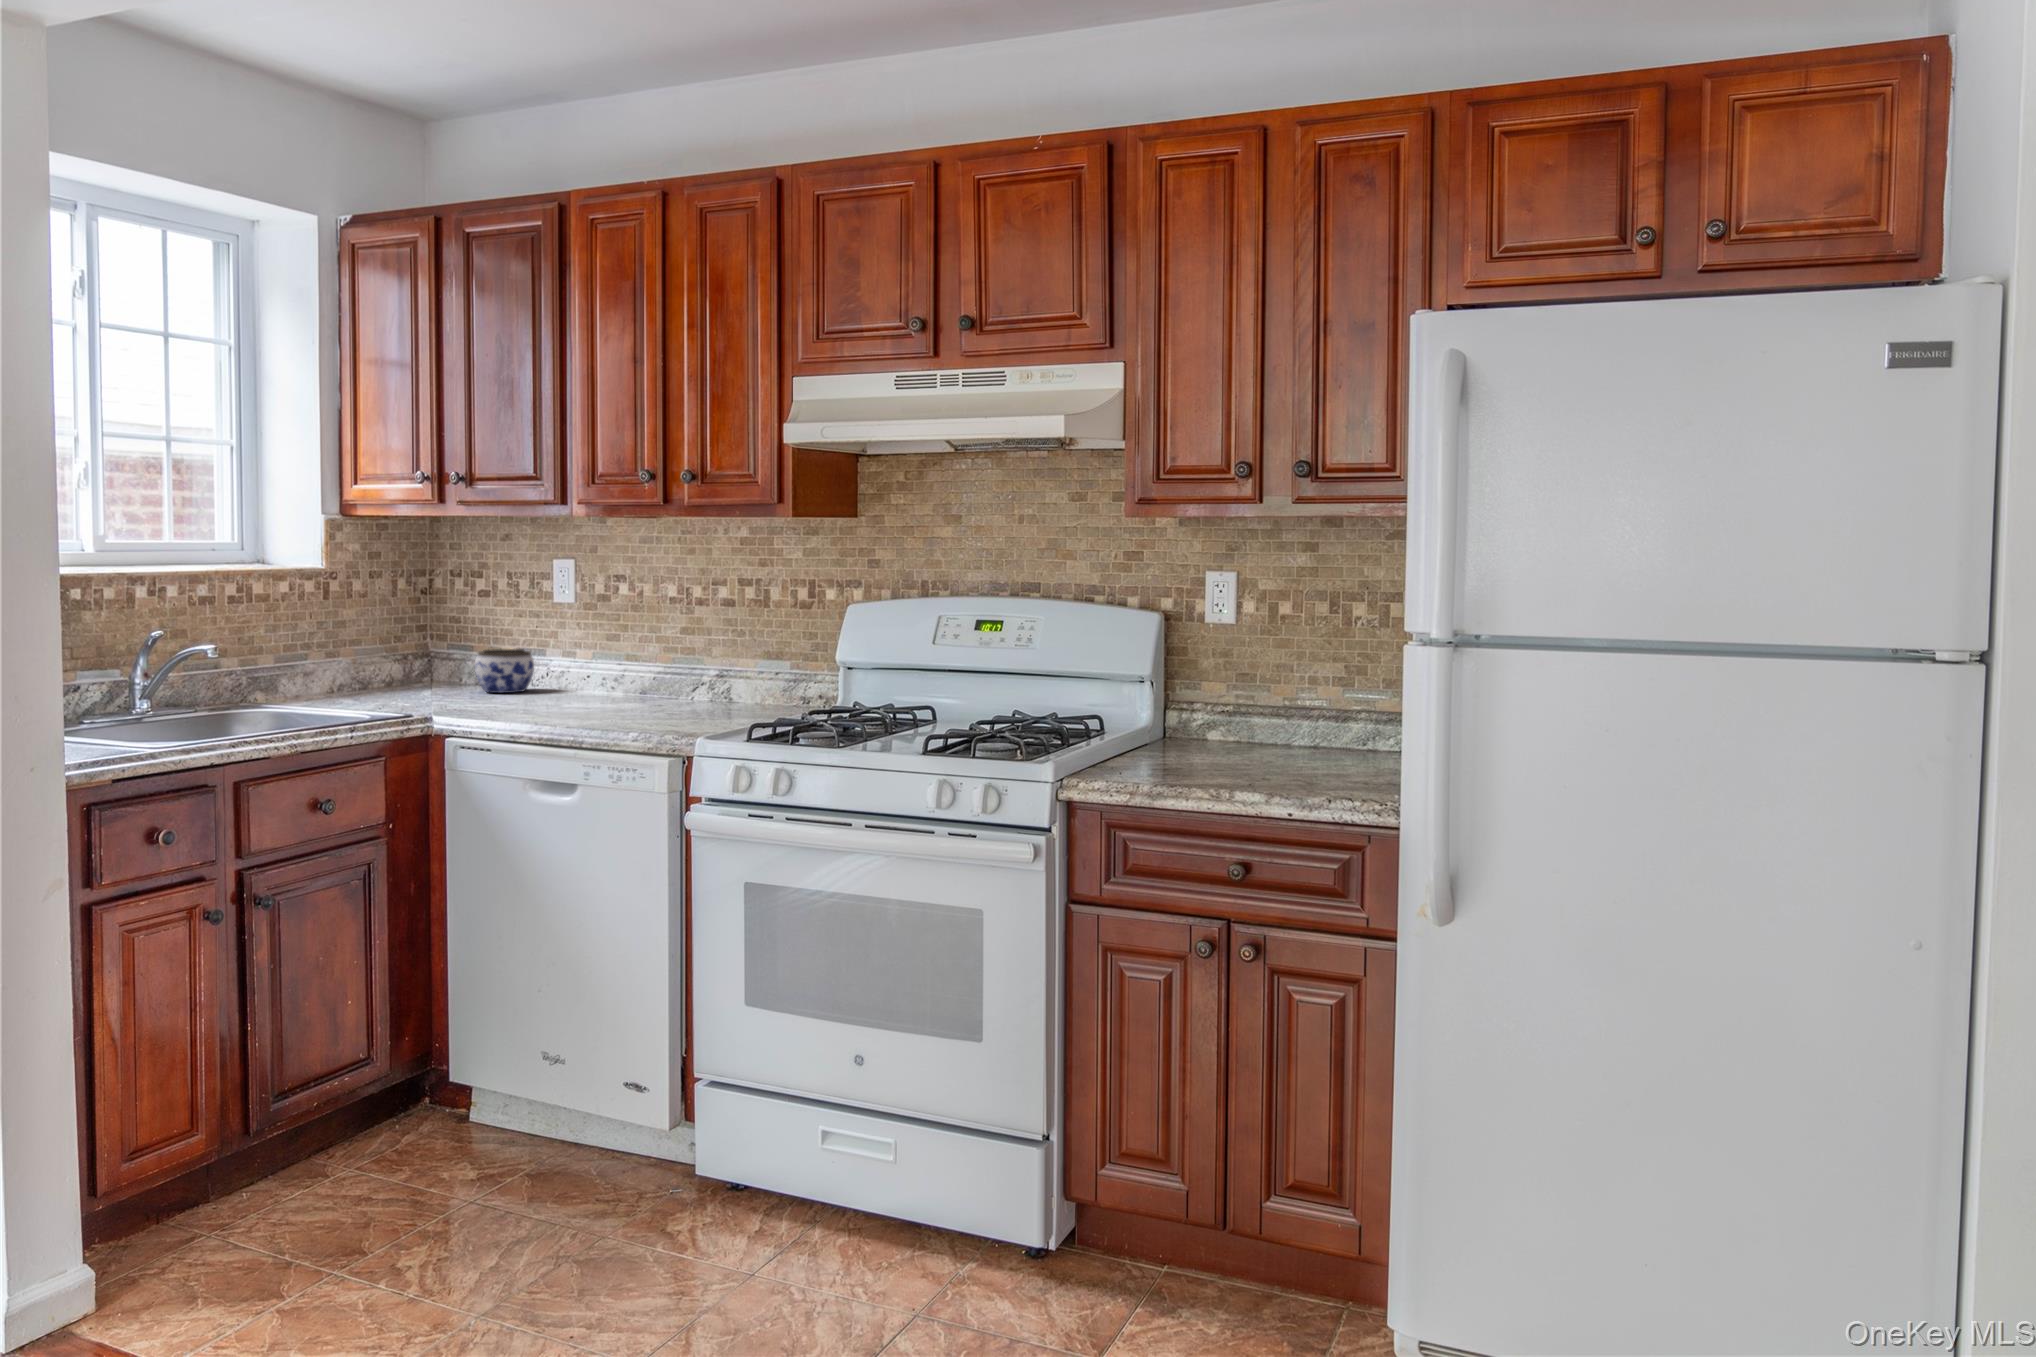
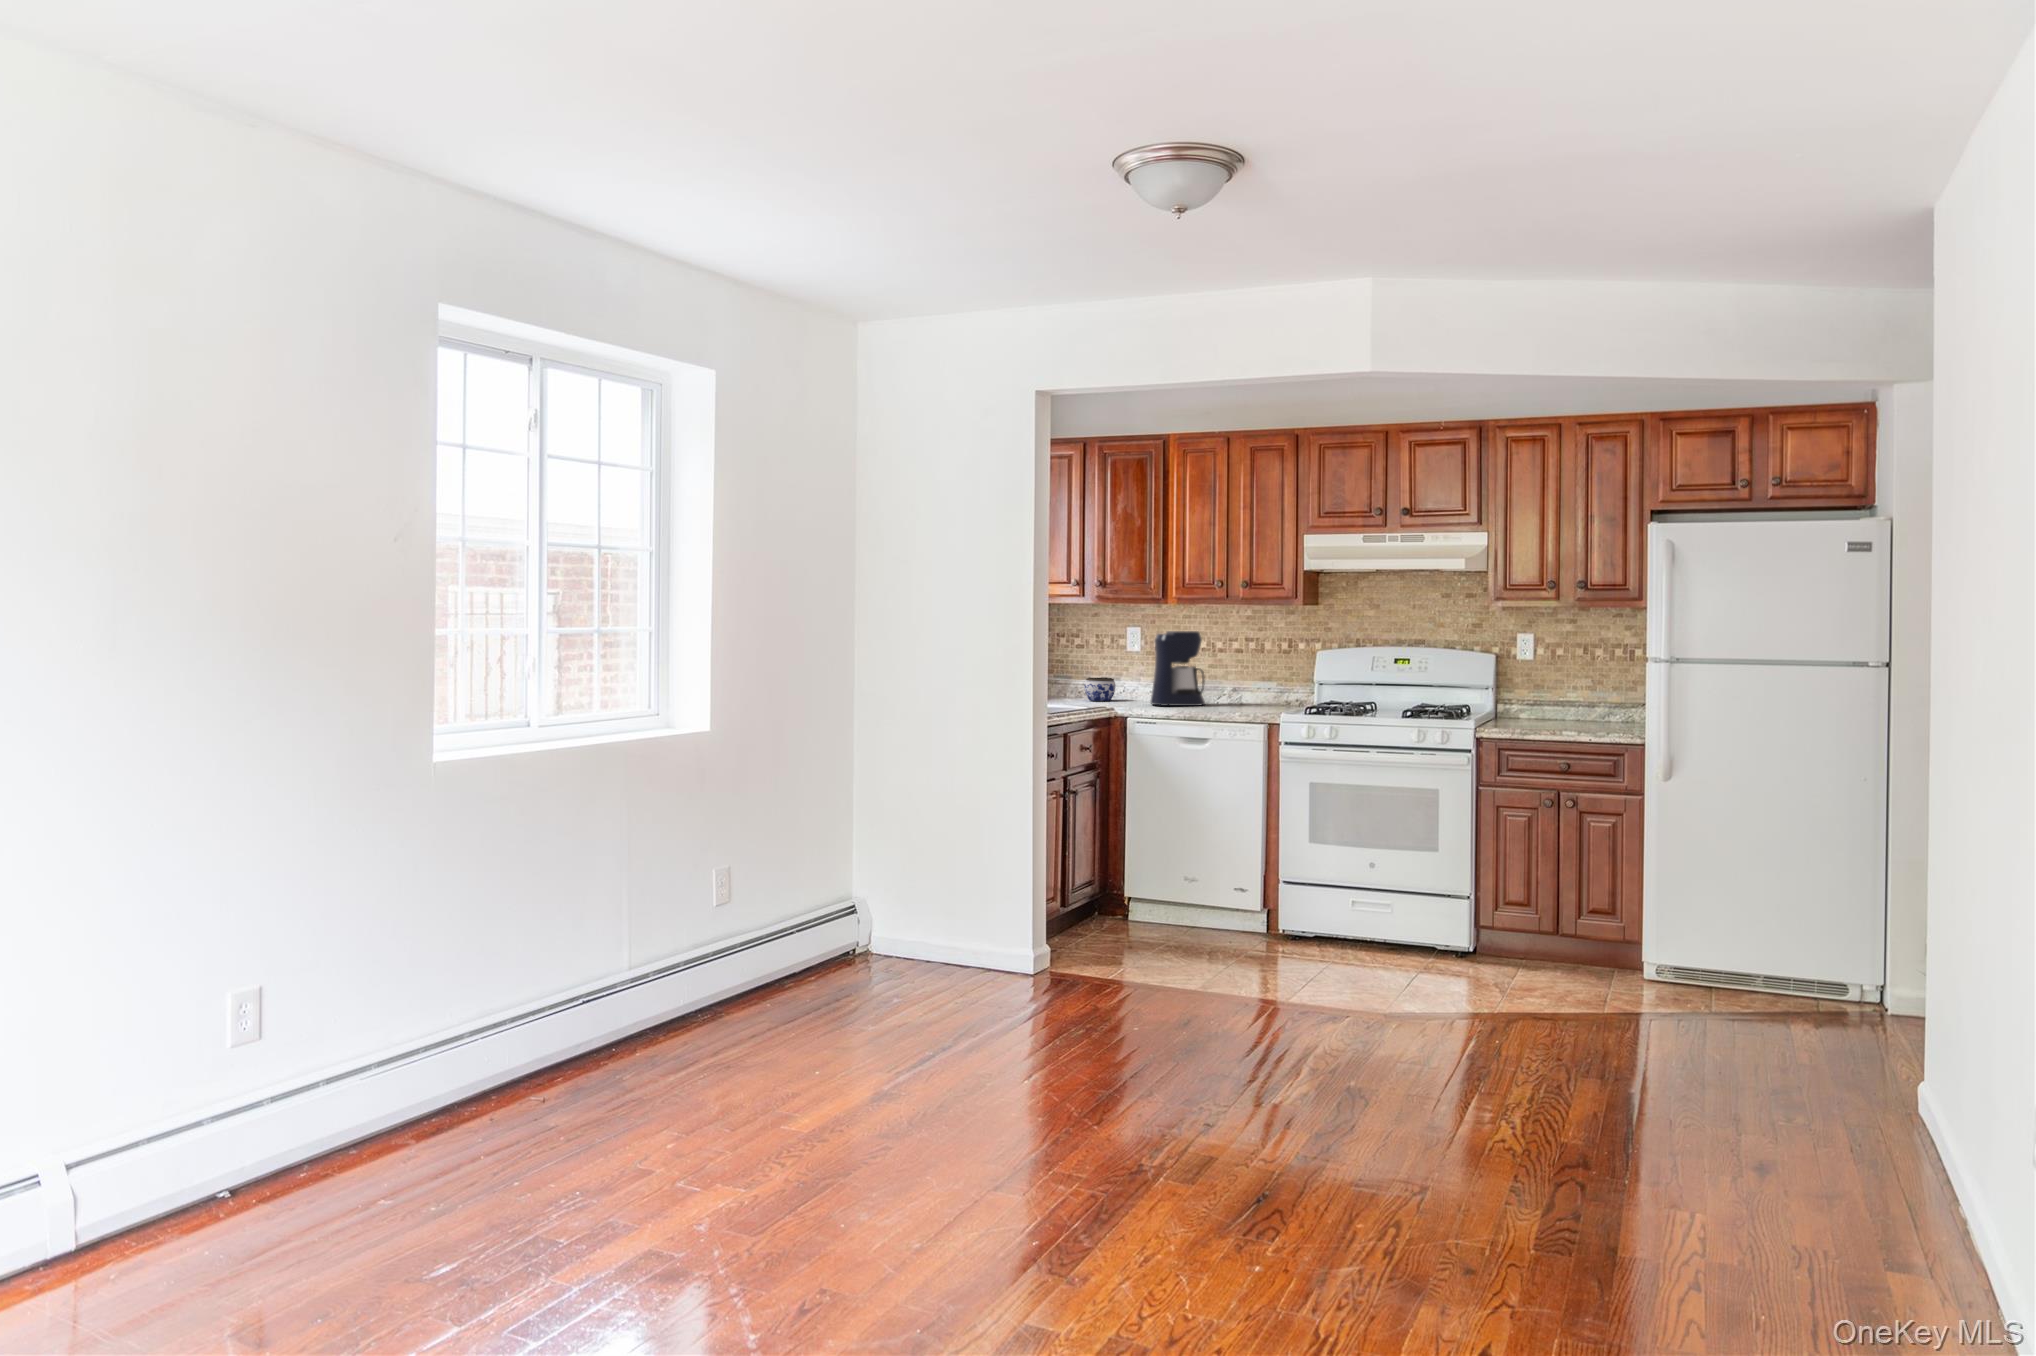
coffee maker: none [545,565,653,708] -> present [1150,631,1205,706]

